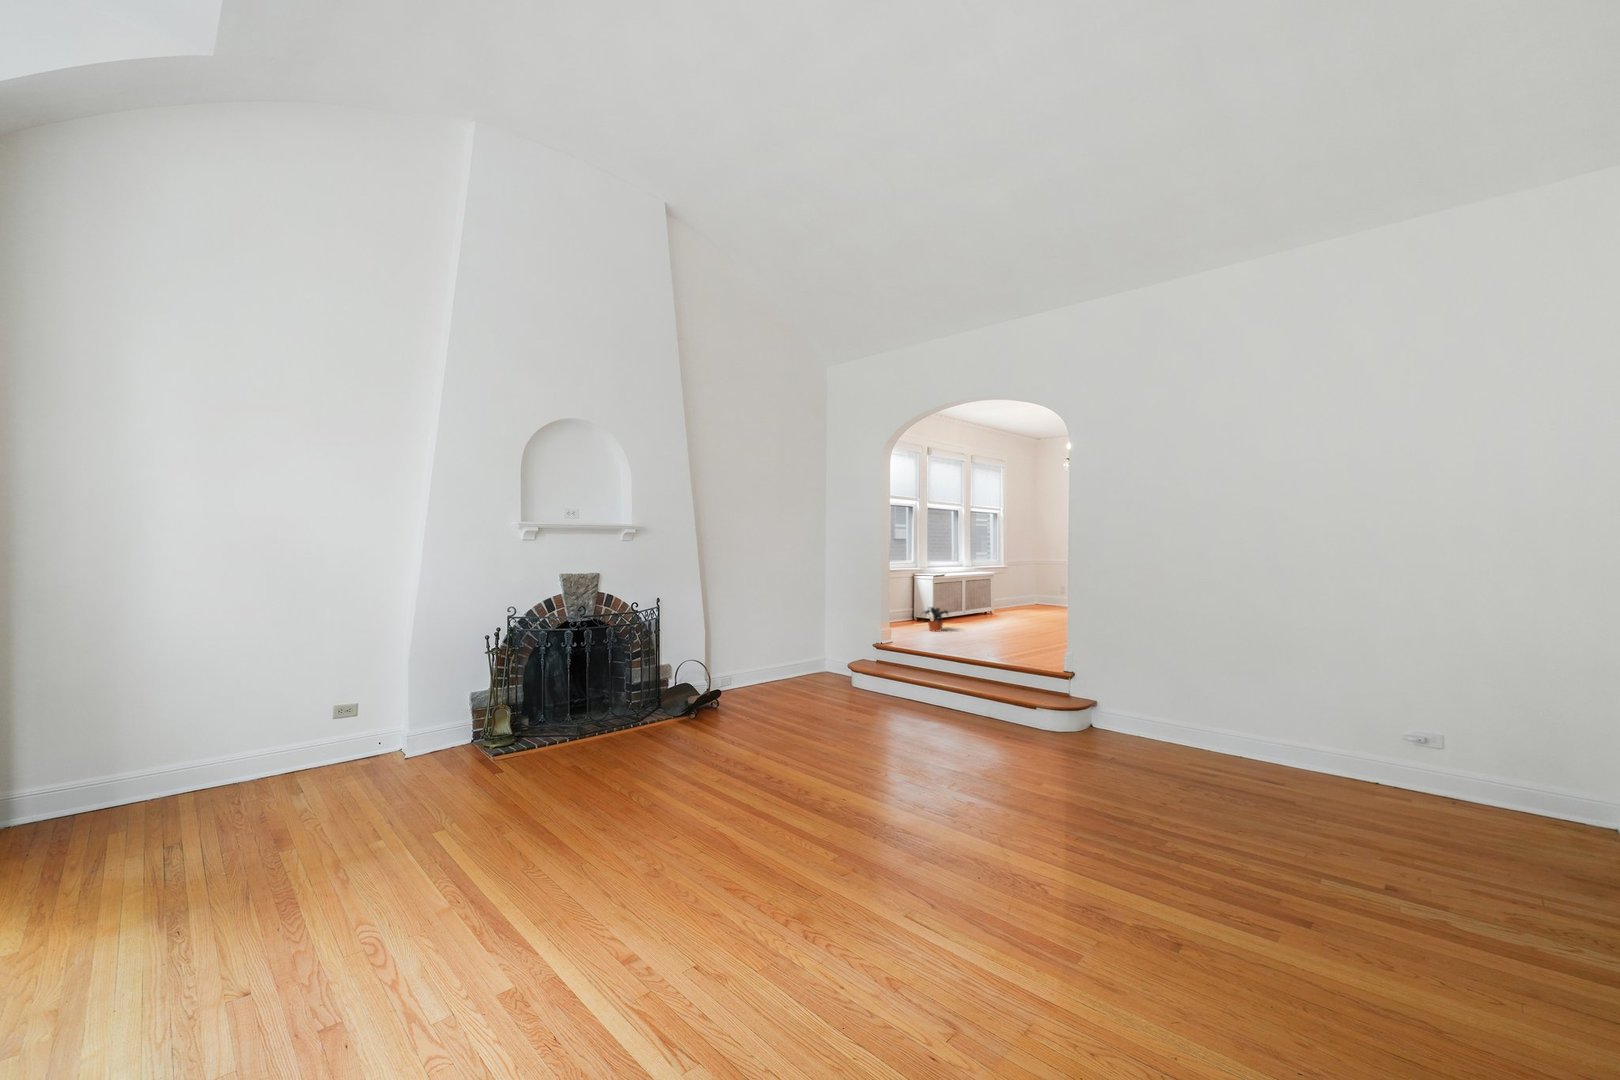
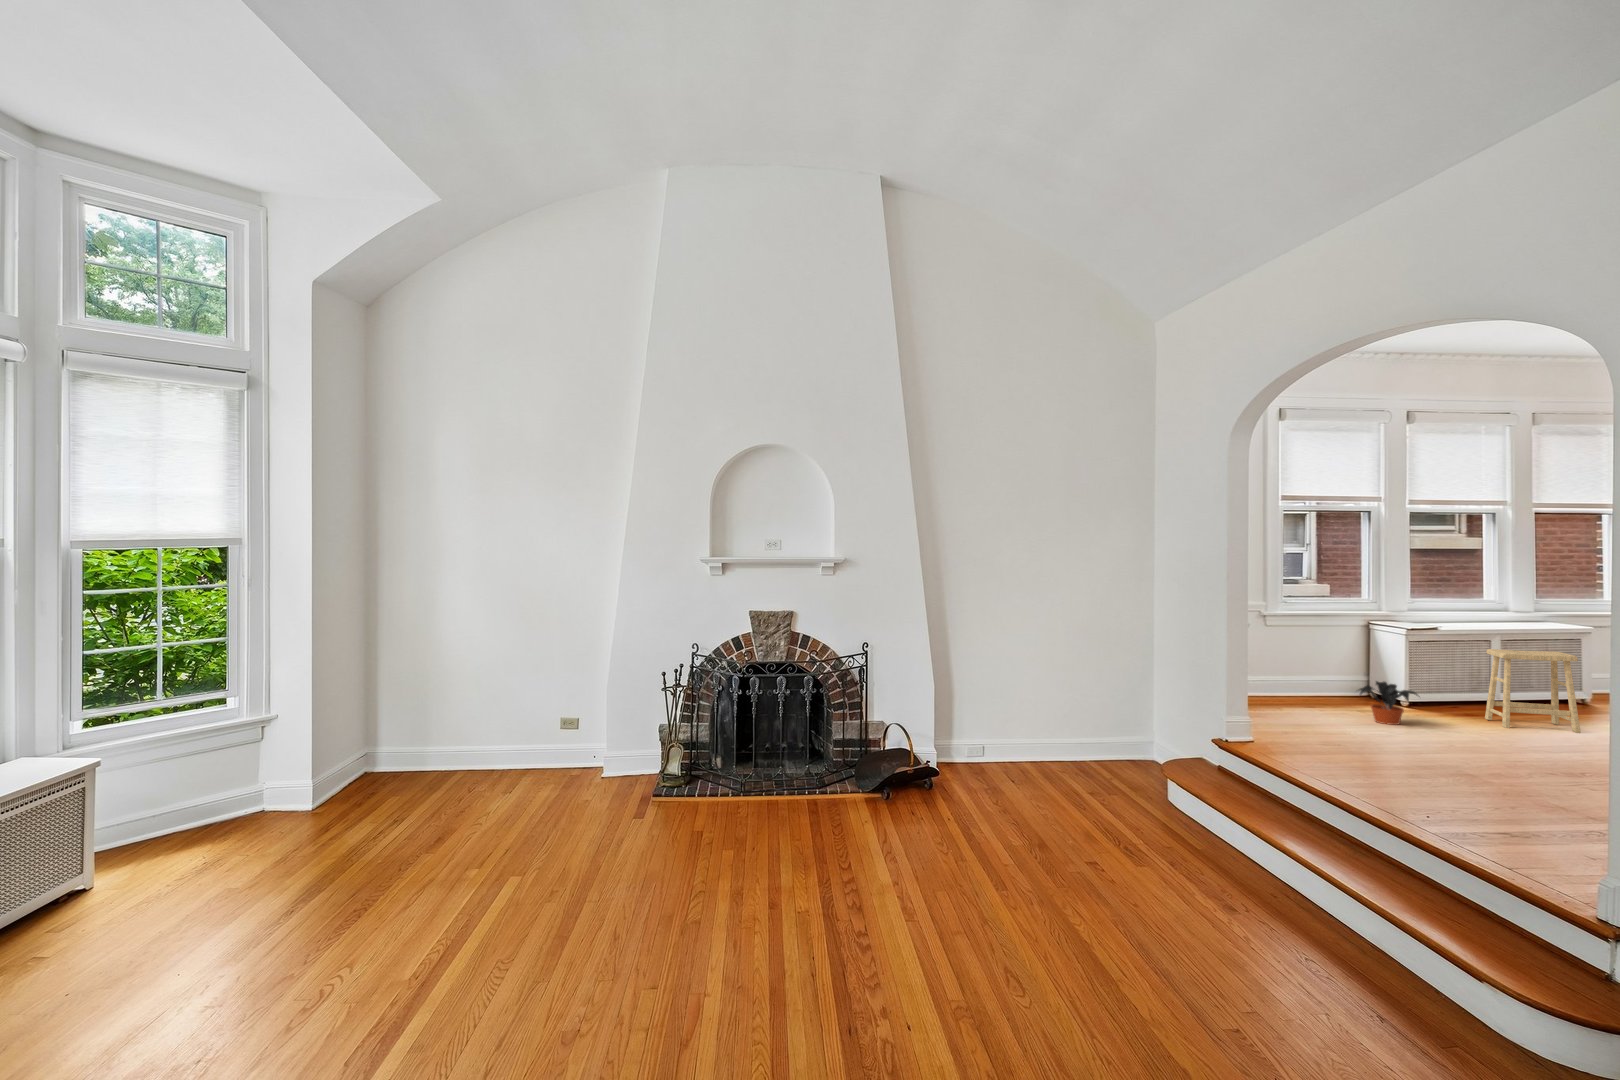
footstool: none [970,585,1008,628] -> present [1485,649,1581,733]

